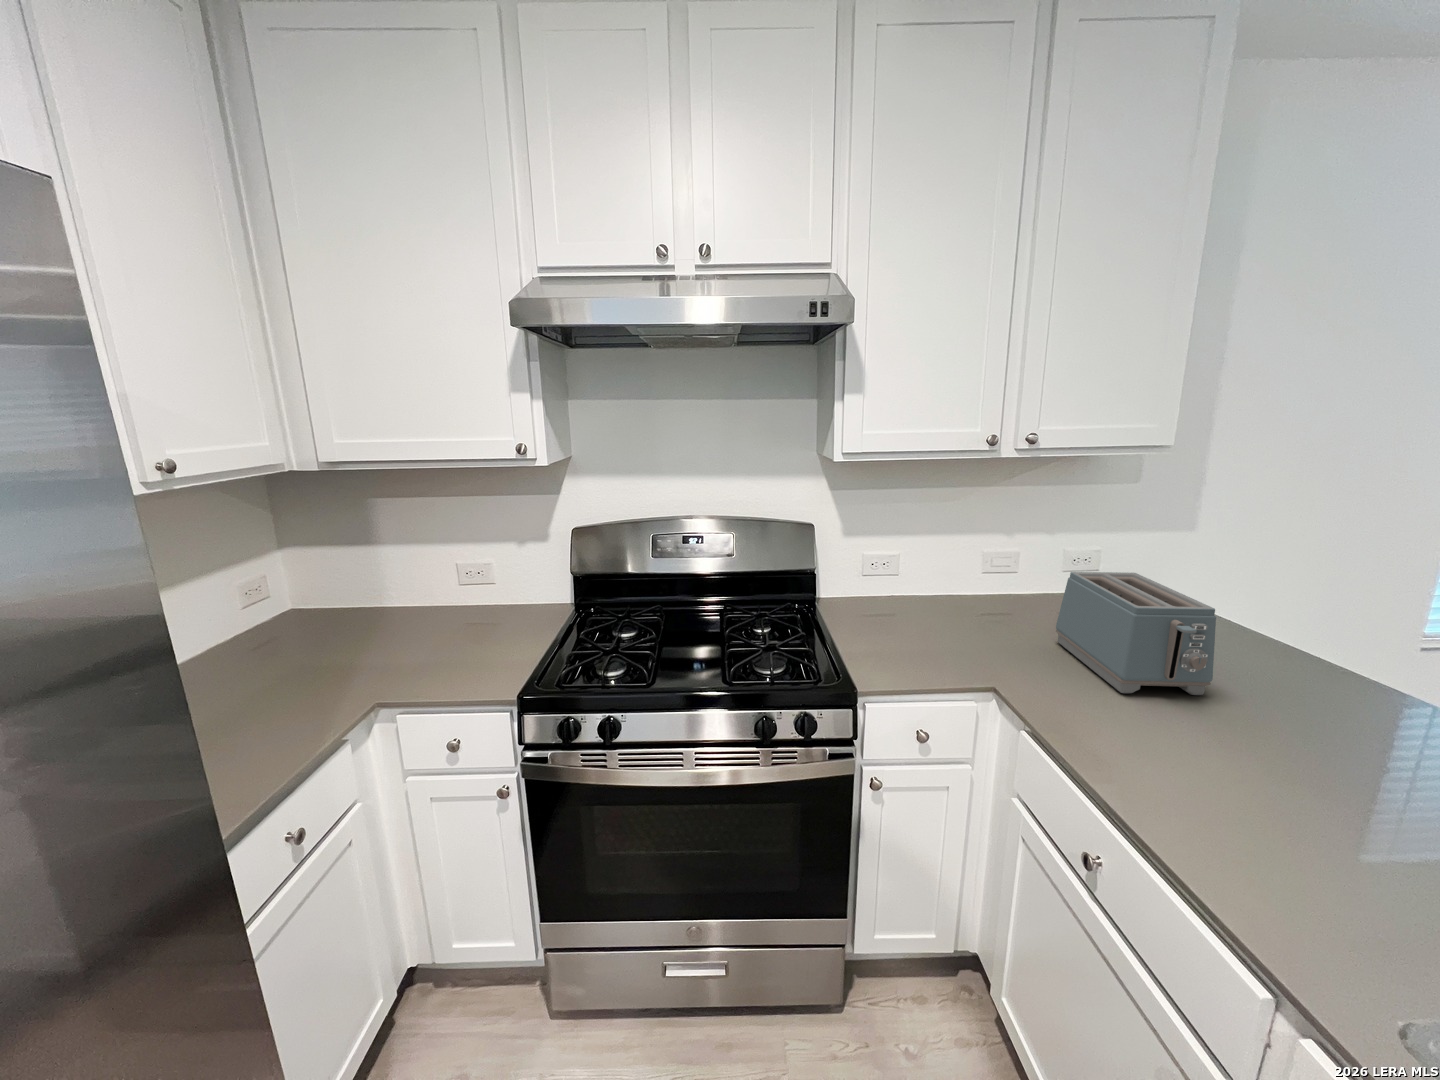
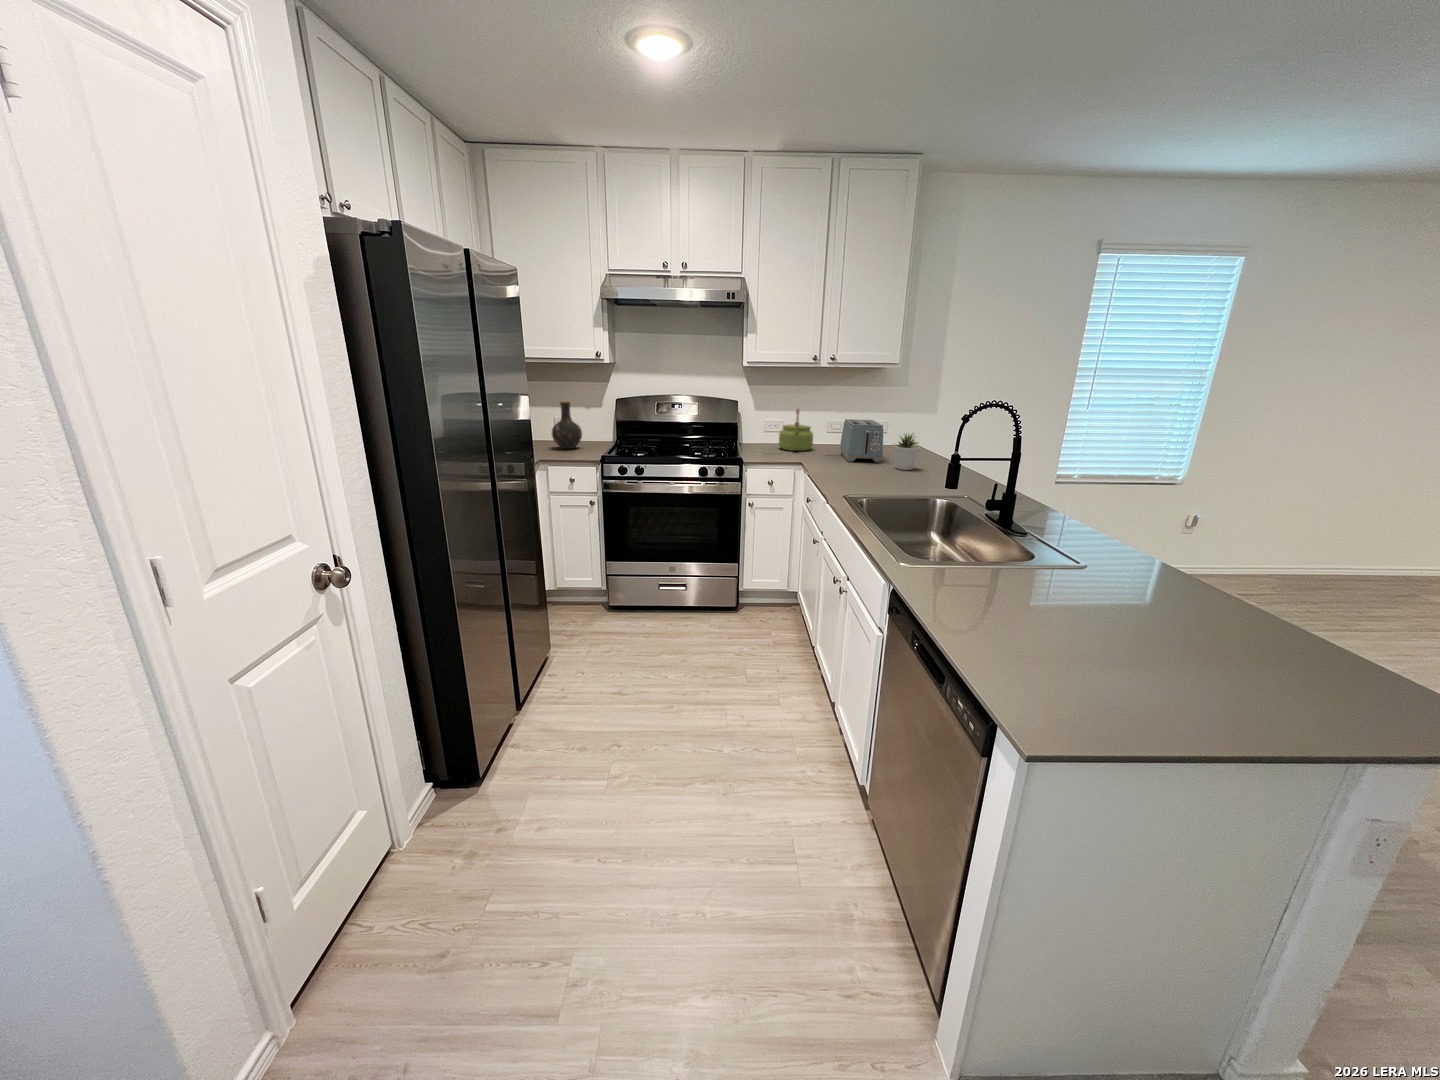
kettle: none [907,541,985,634] -> present [779,409,813,451]
vase: none [426,547,495,649] -> present [552,401,582,449]
potted plant: none [1285,649,1387,751] -> present [895,433,920,470]

